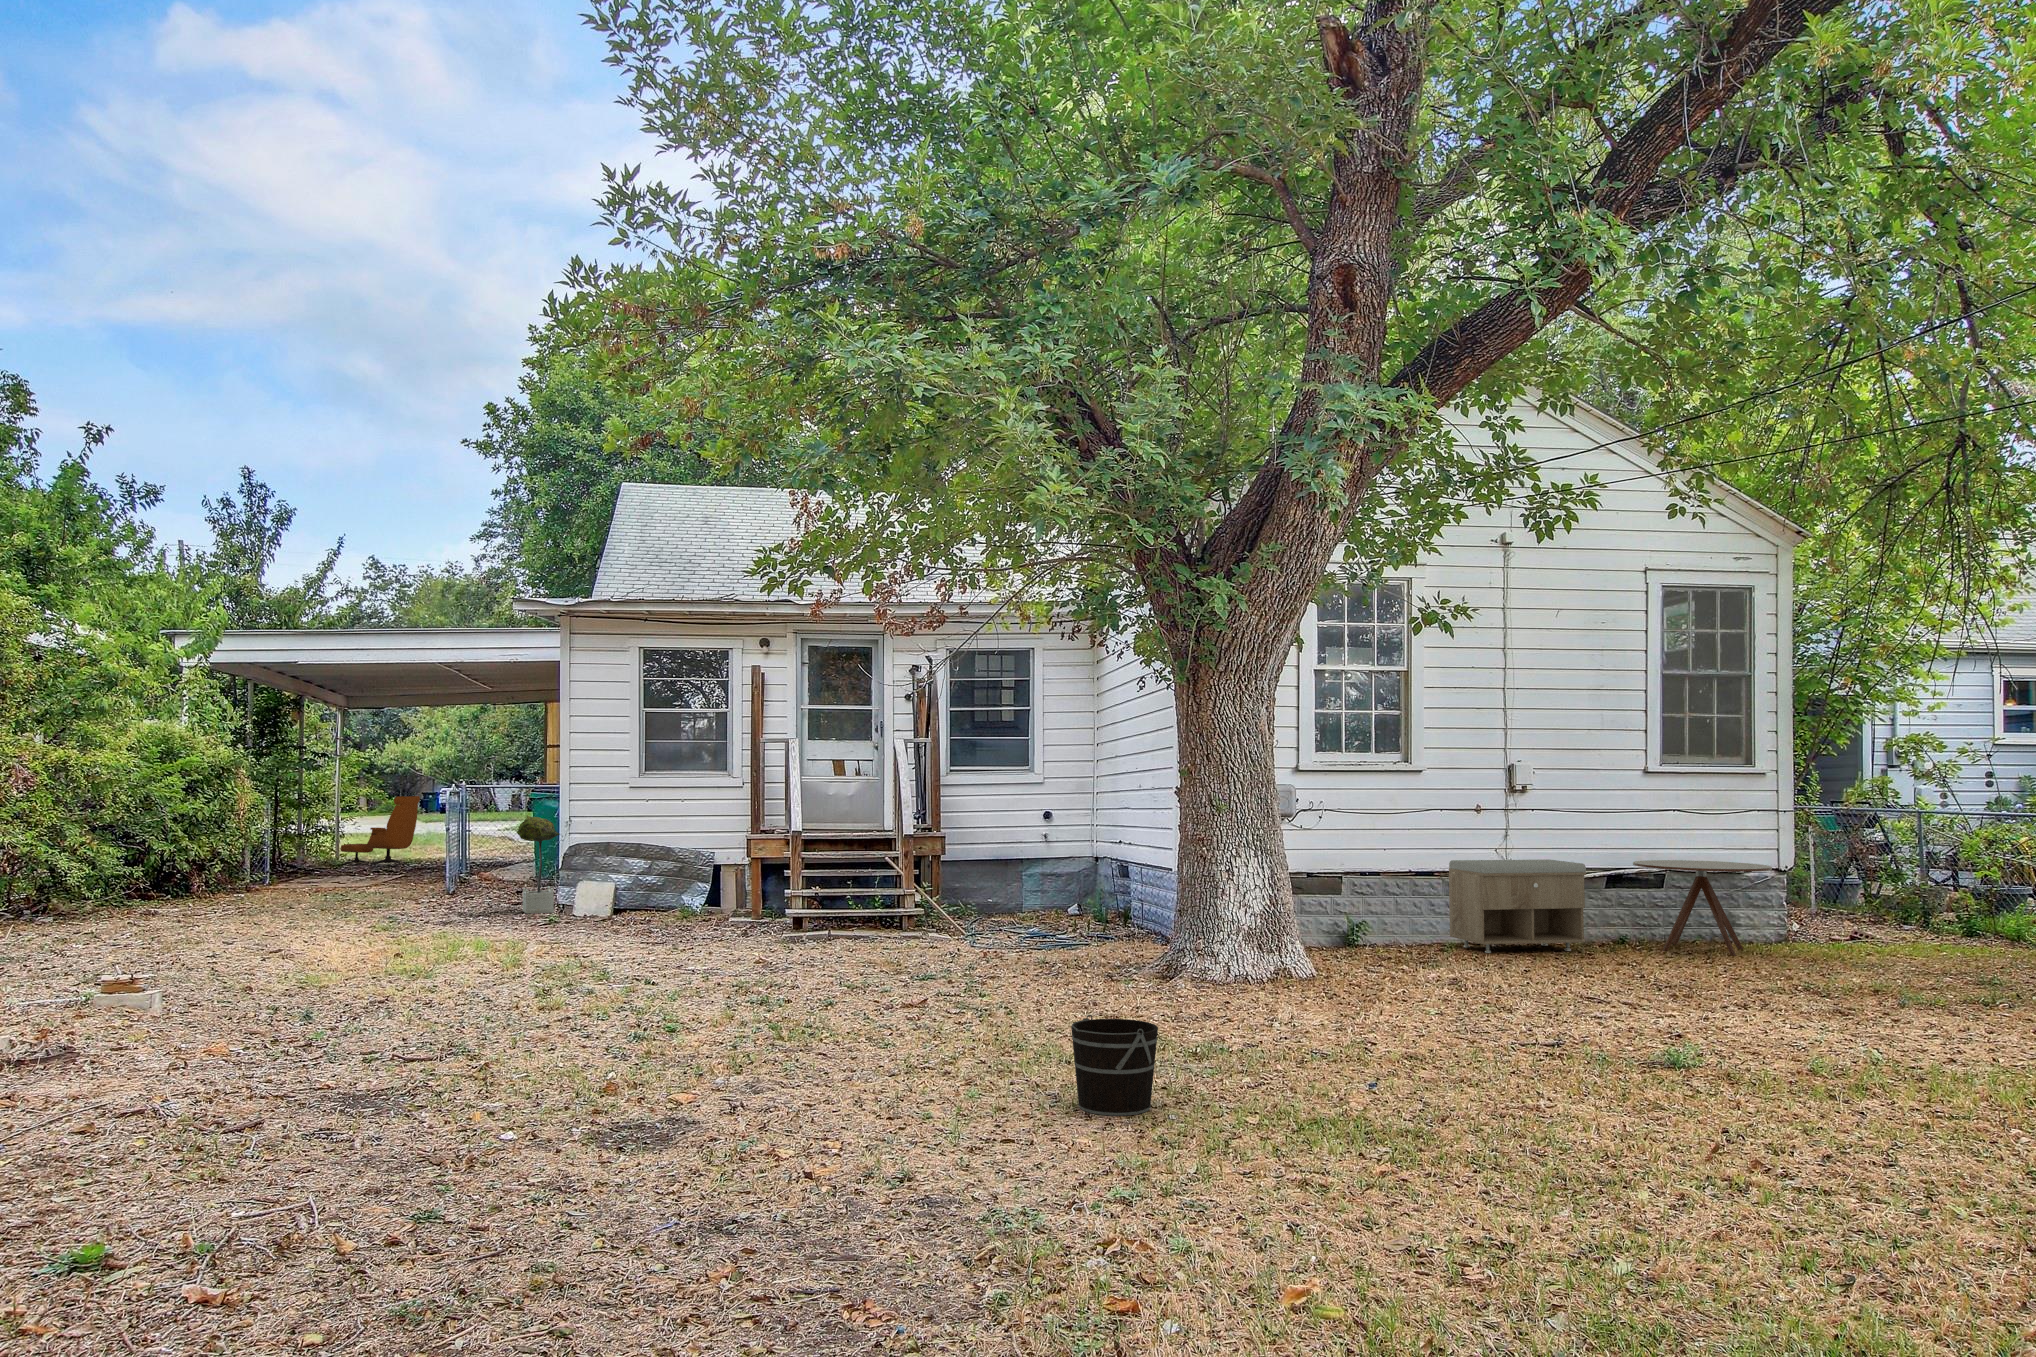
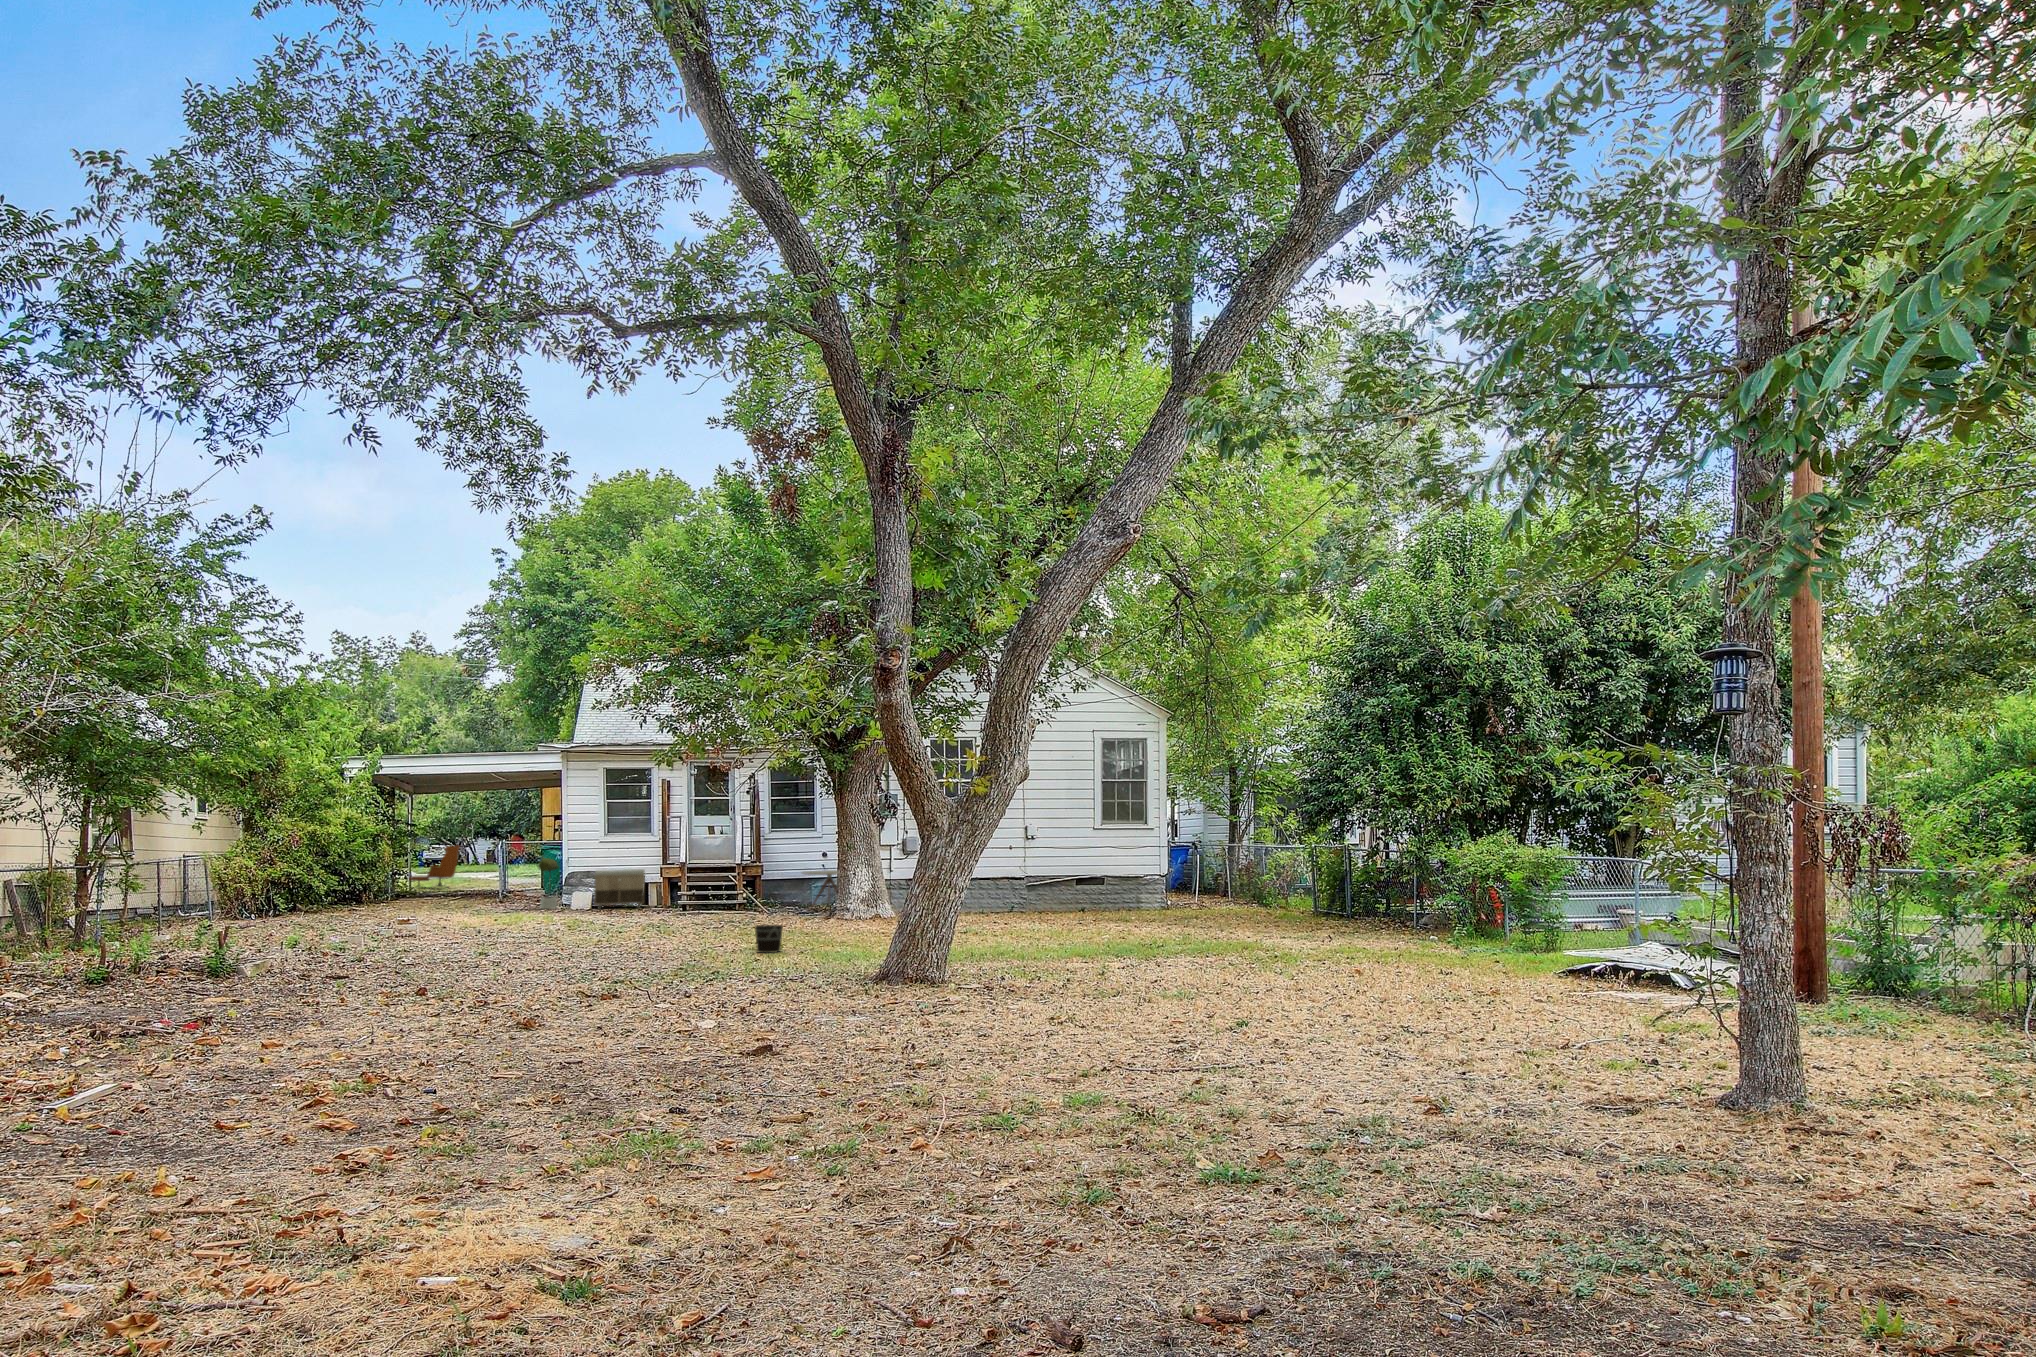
storage bench: present [1449,860,1586,953] -> present [594,869,645,908]
round table: present [1633,860,1772,956] -> present [802,870,839,909]

